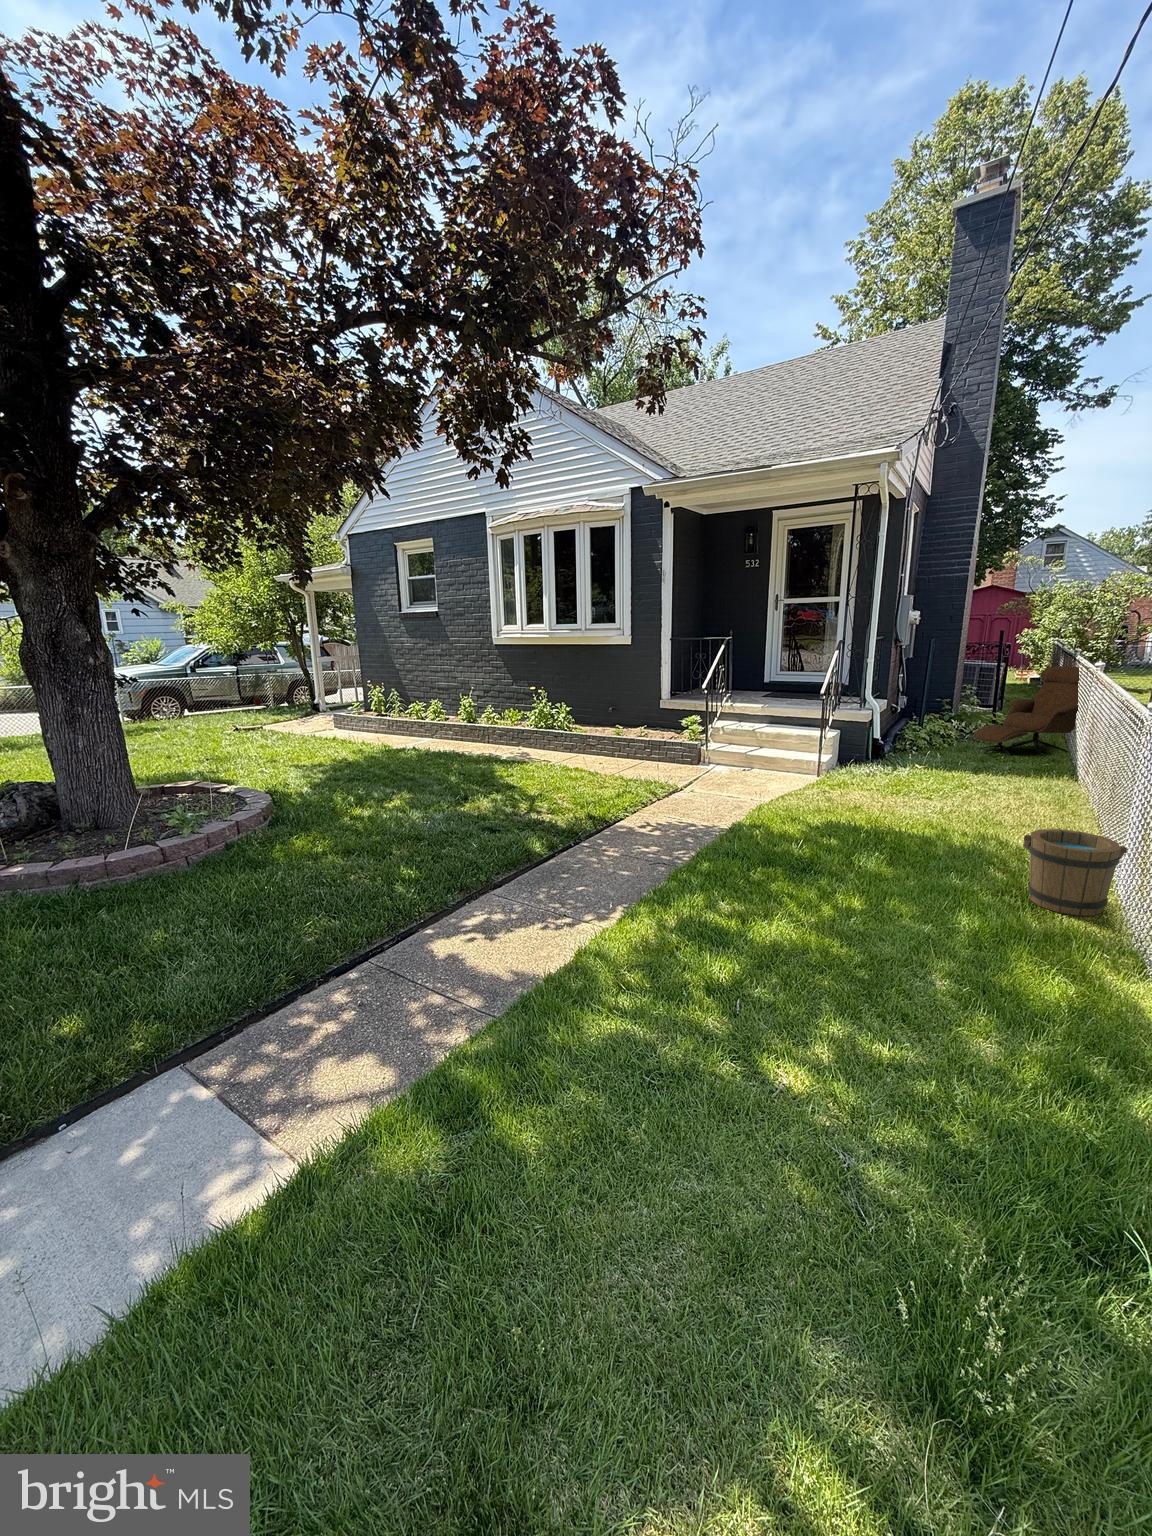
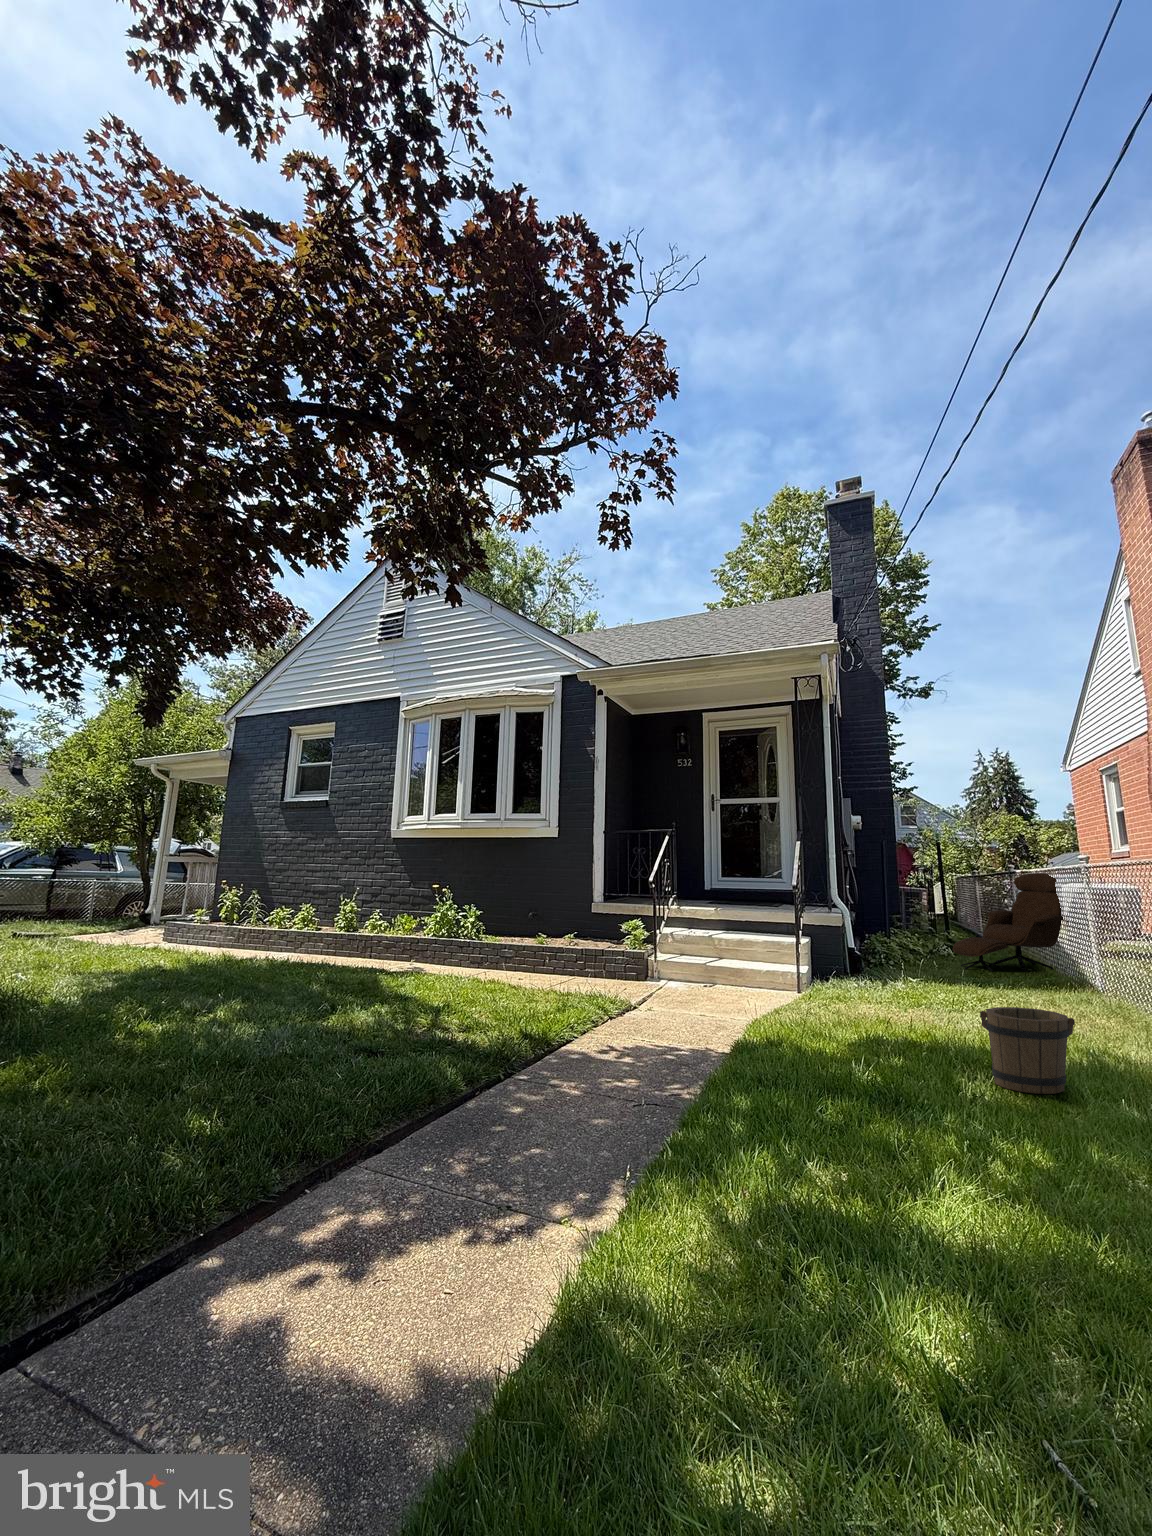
potted tree: present [241,670,269,705] -> none [31,866,75,914]

